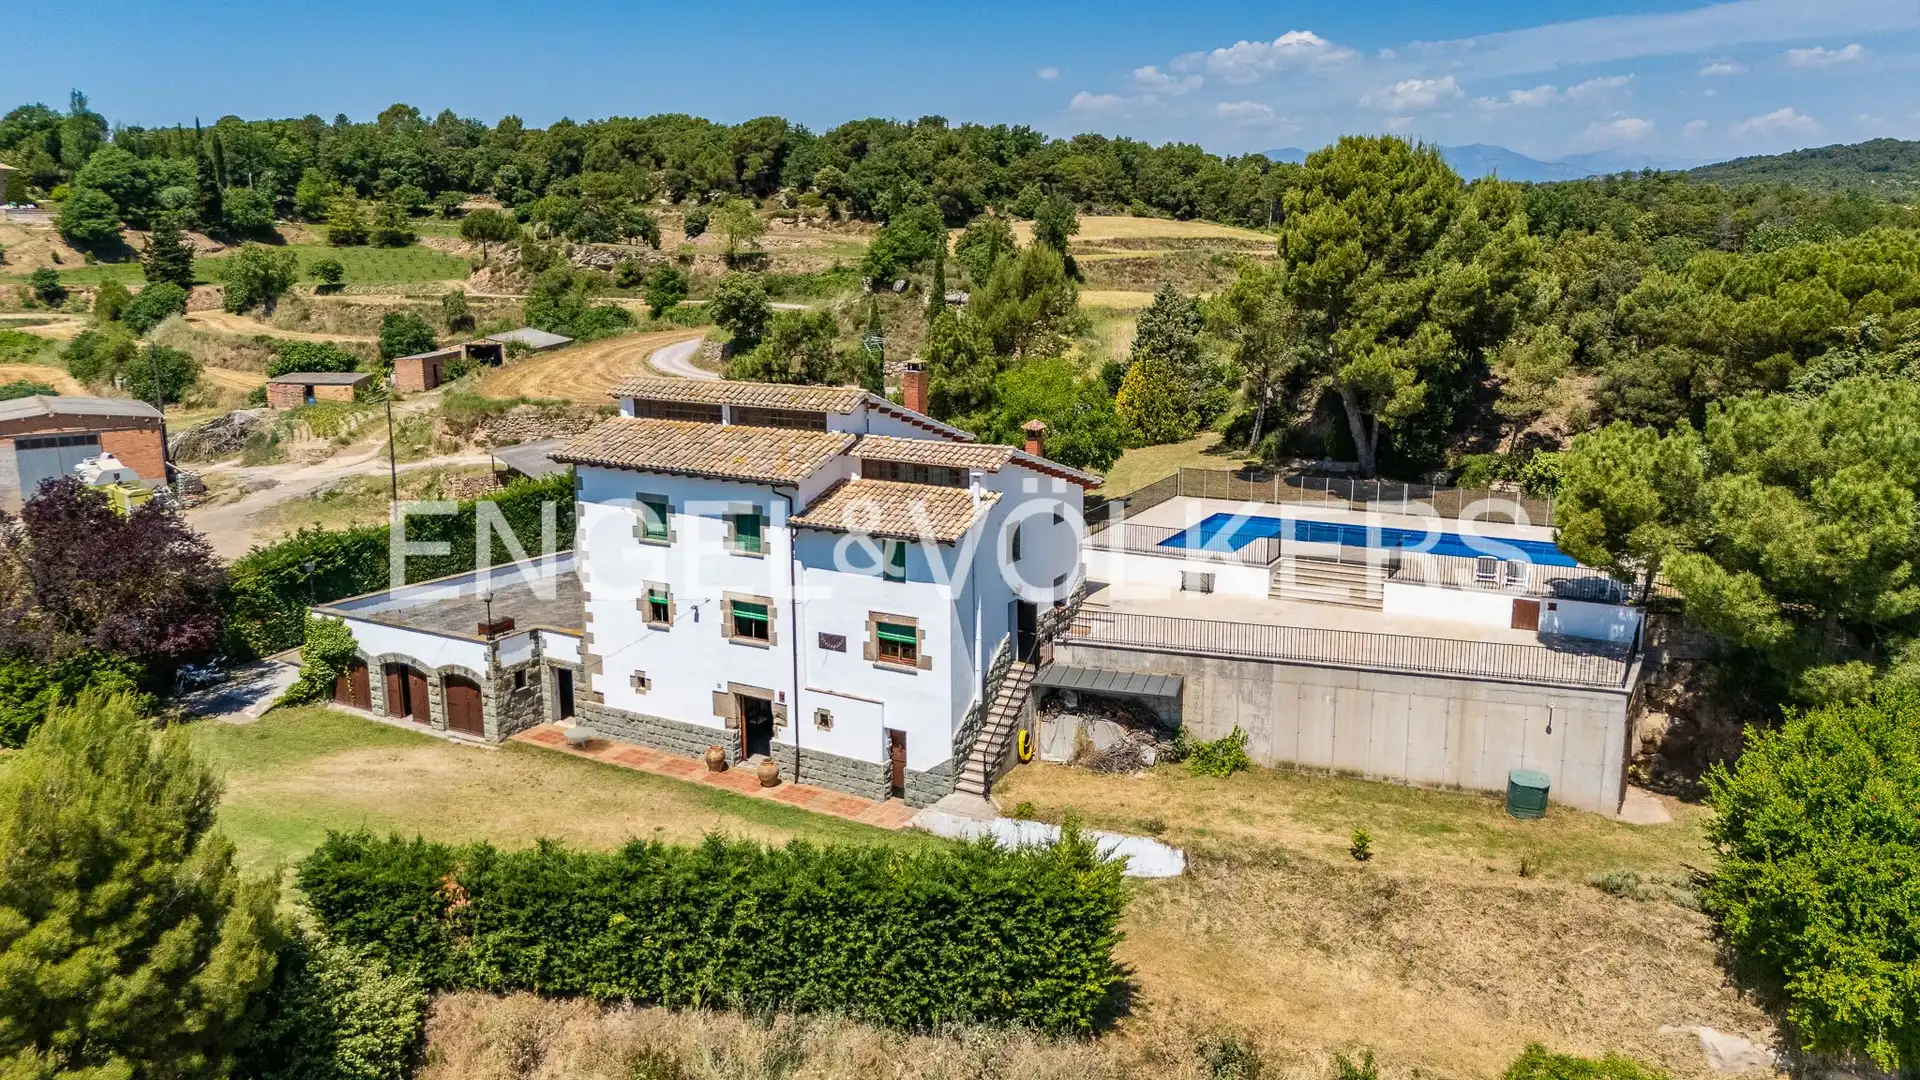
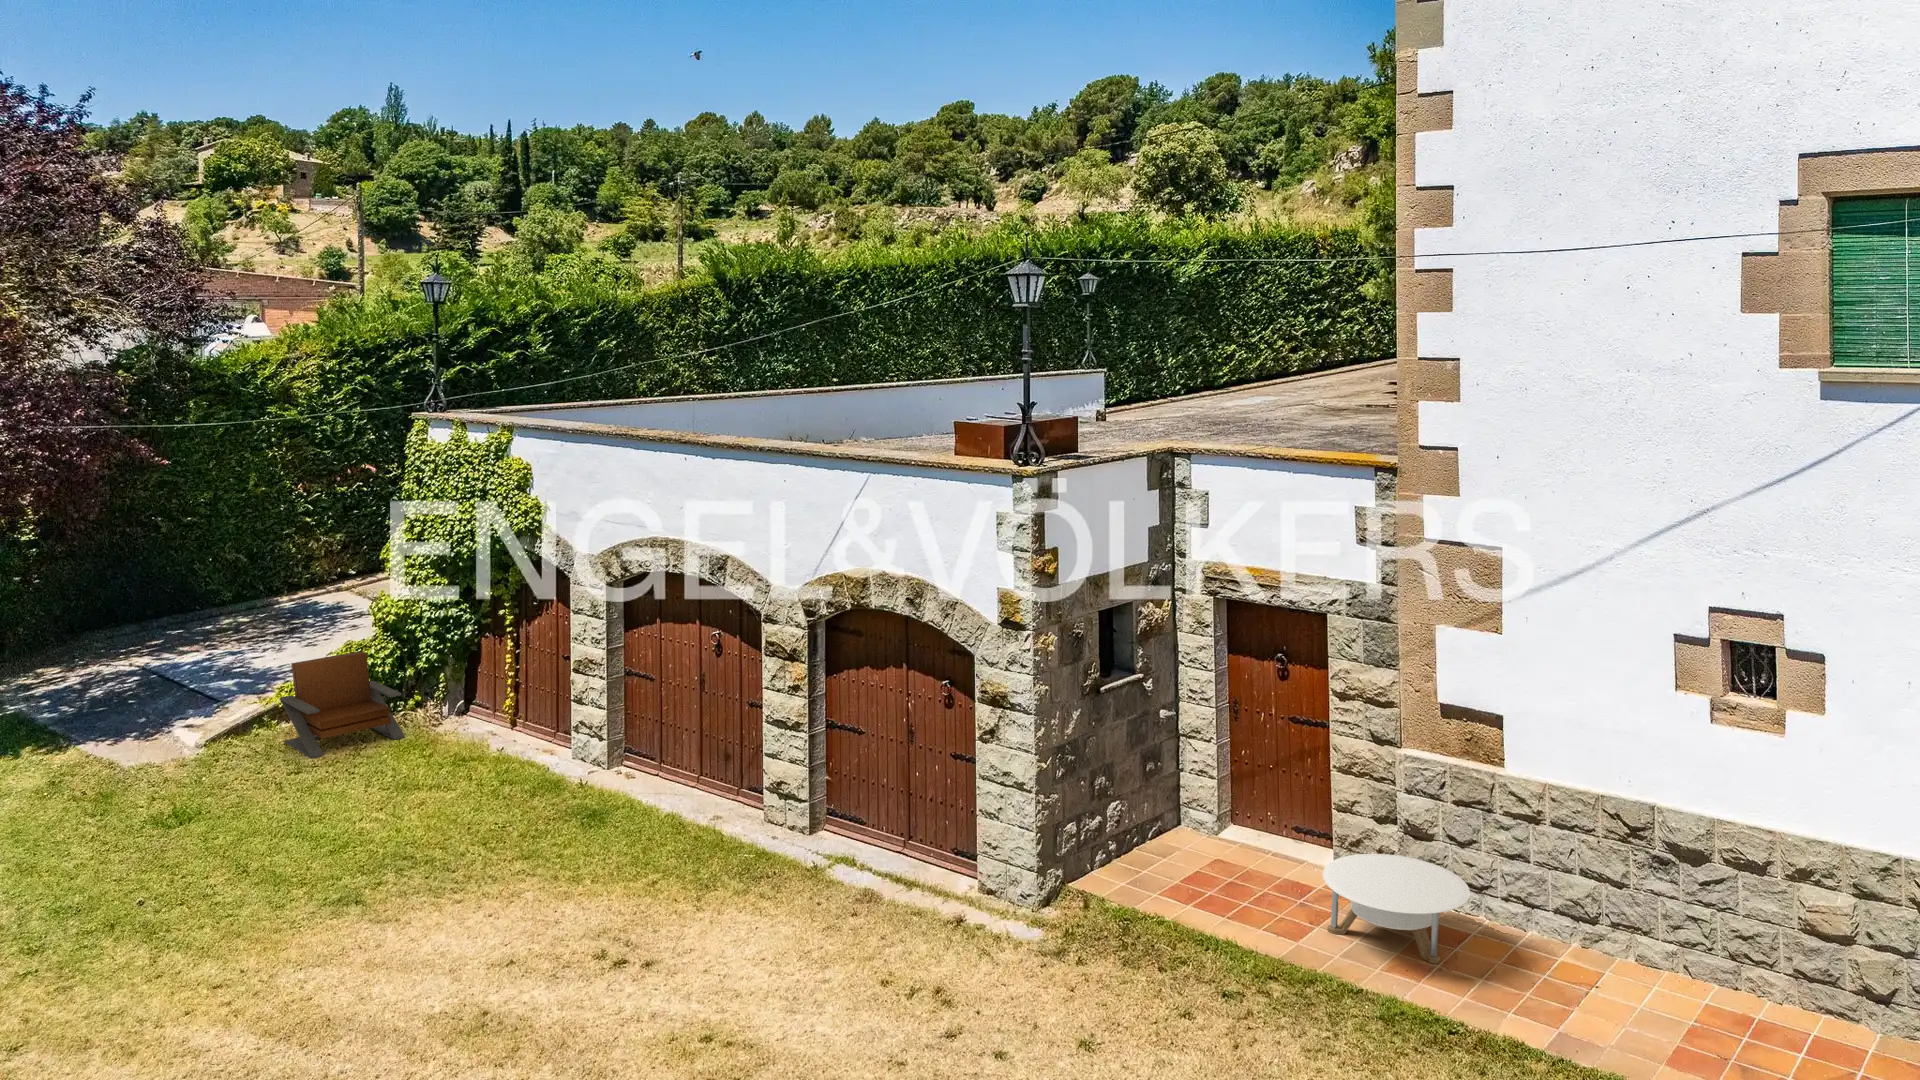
lounge chair: none [271,687,313,722] -> present [280,651,405,759]

